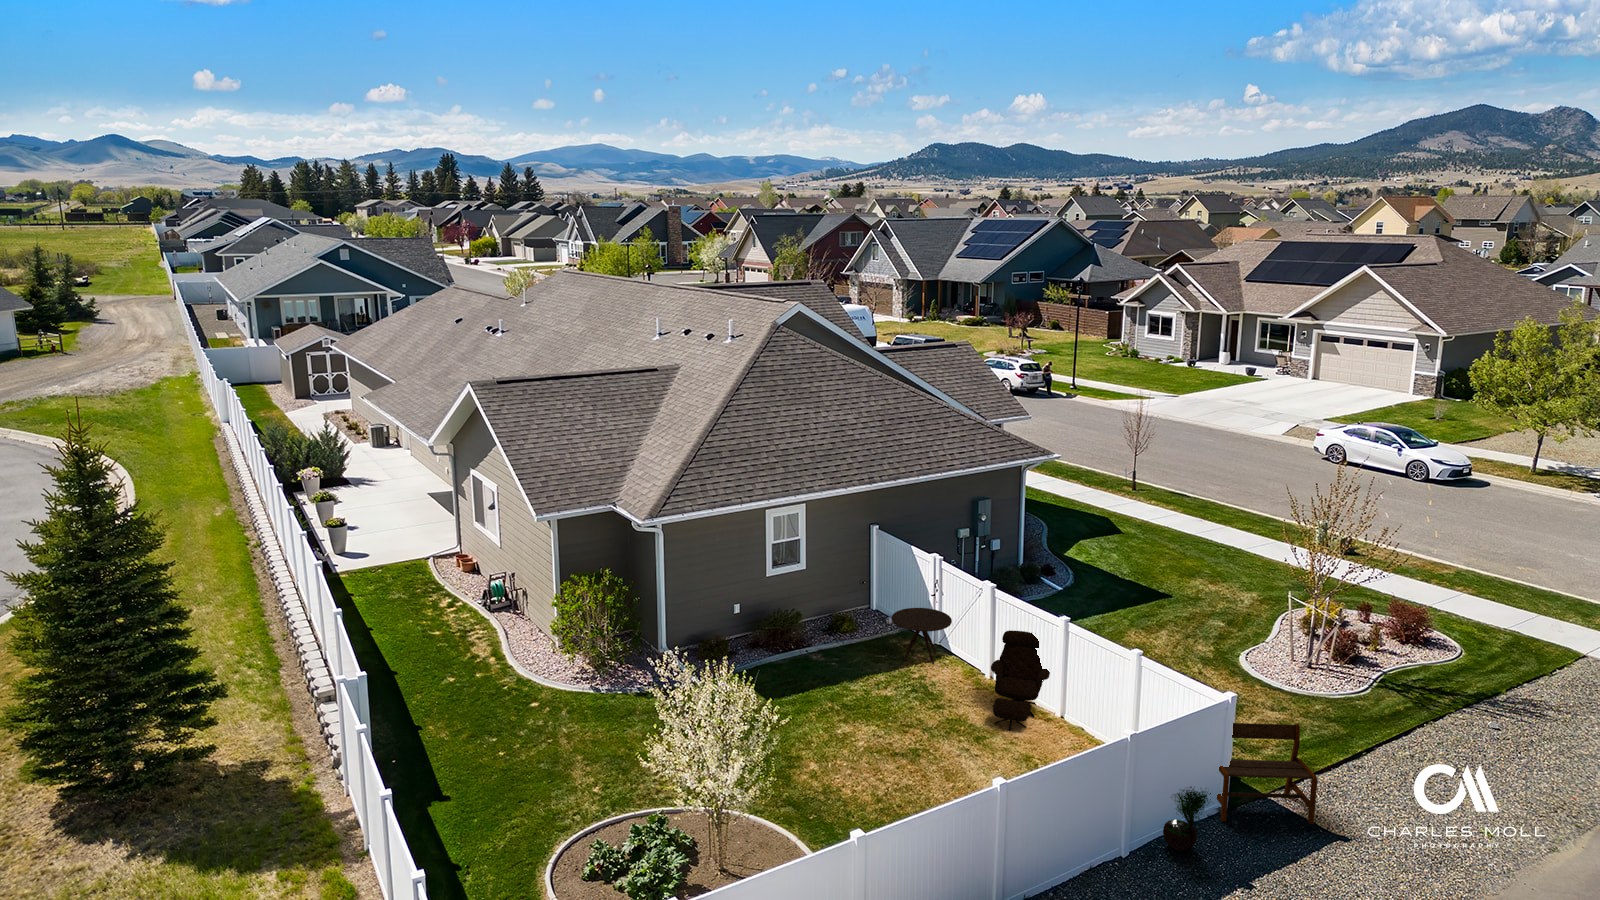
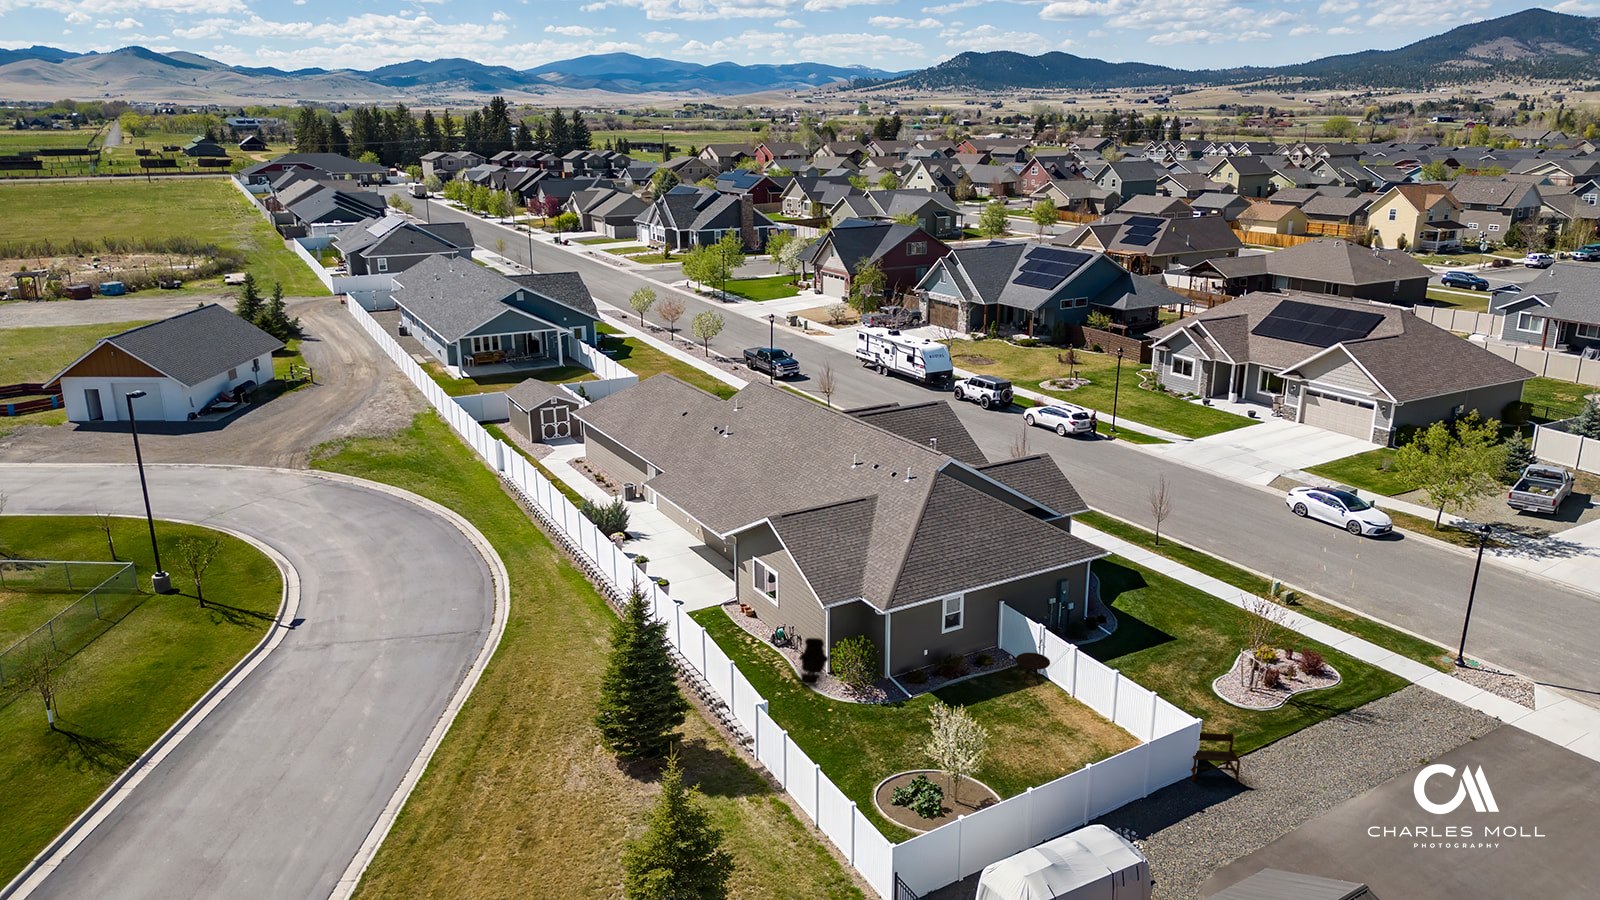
lounge chair: present [991,631,1050,731] -> present [800,638,828,686]
potted tree: present [1163,787,1209,851] -> none [1163,766,1187,796]

